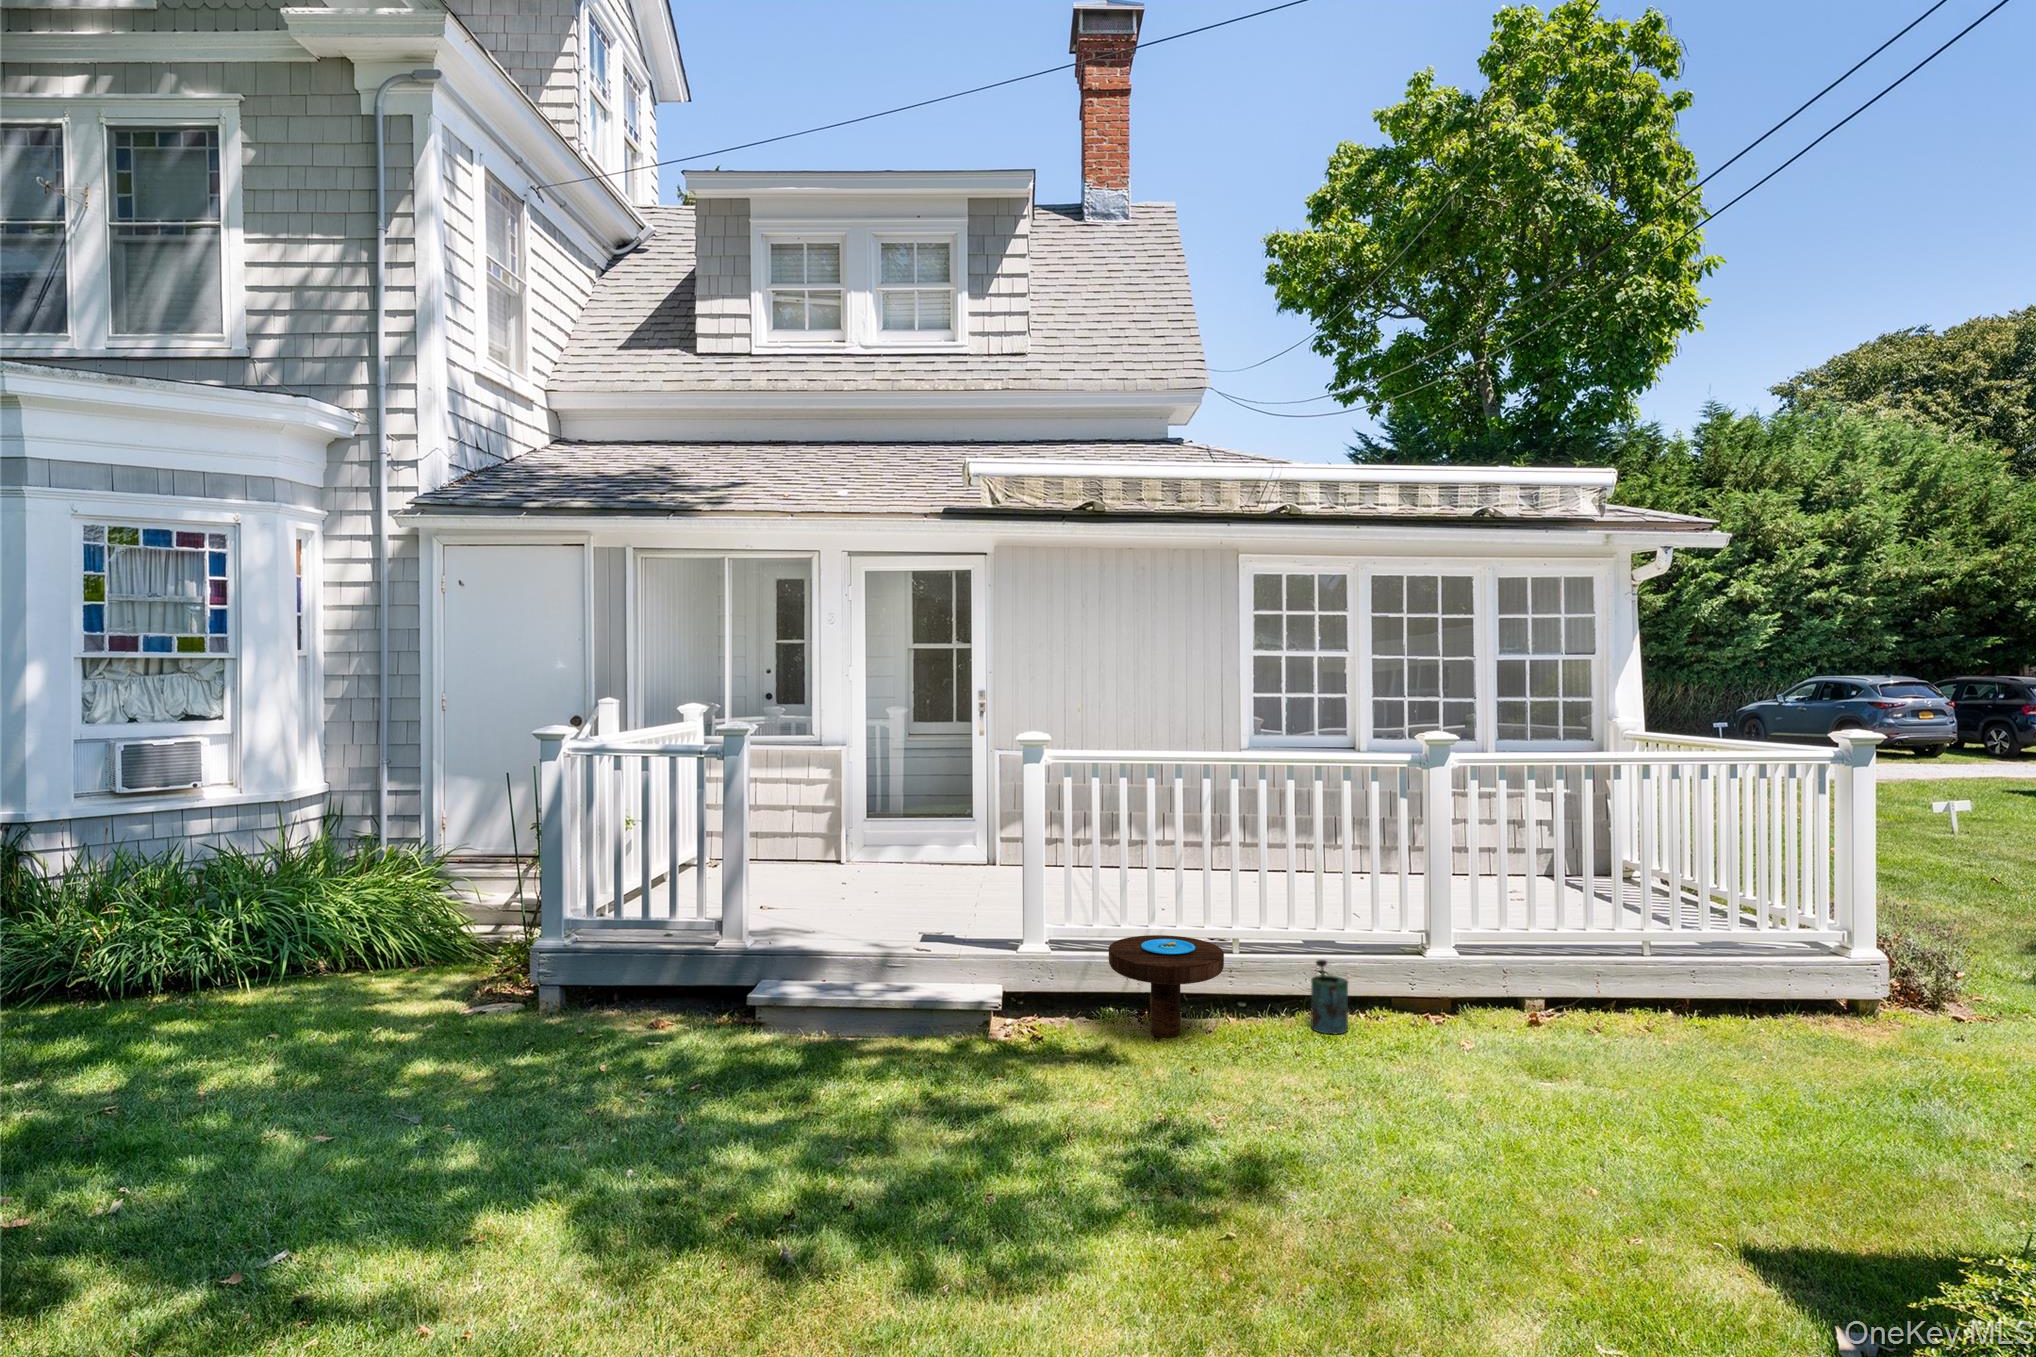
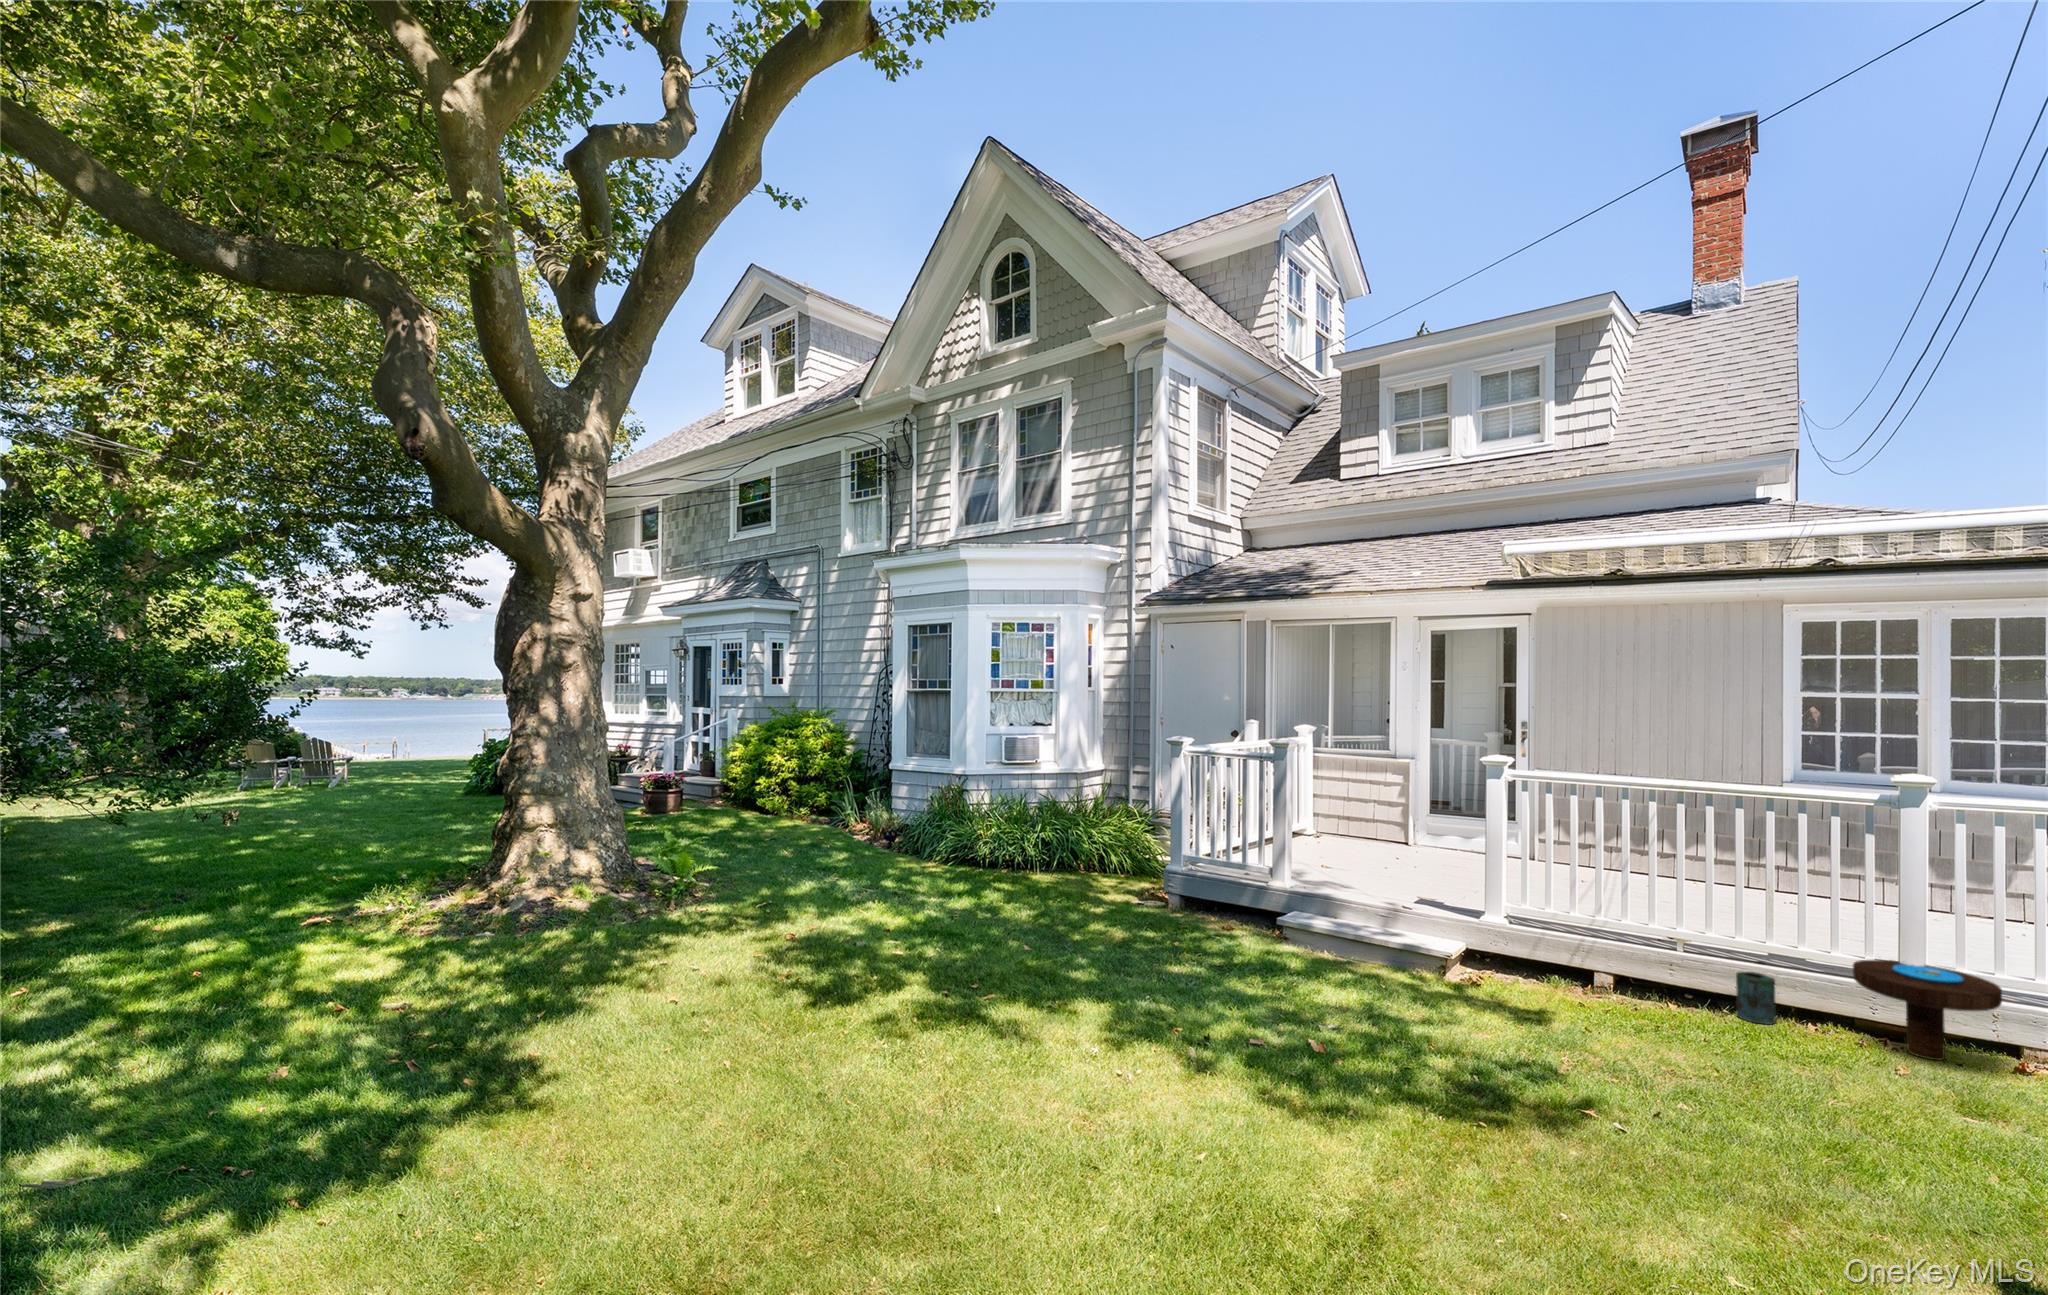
side table: present [1109,935,1224,1038] -> present [1853,960,2002,1060]

